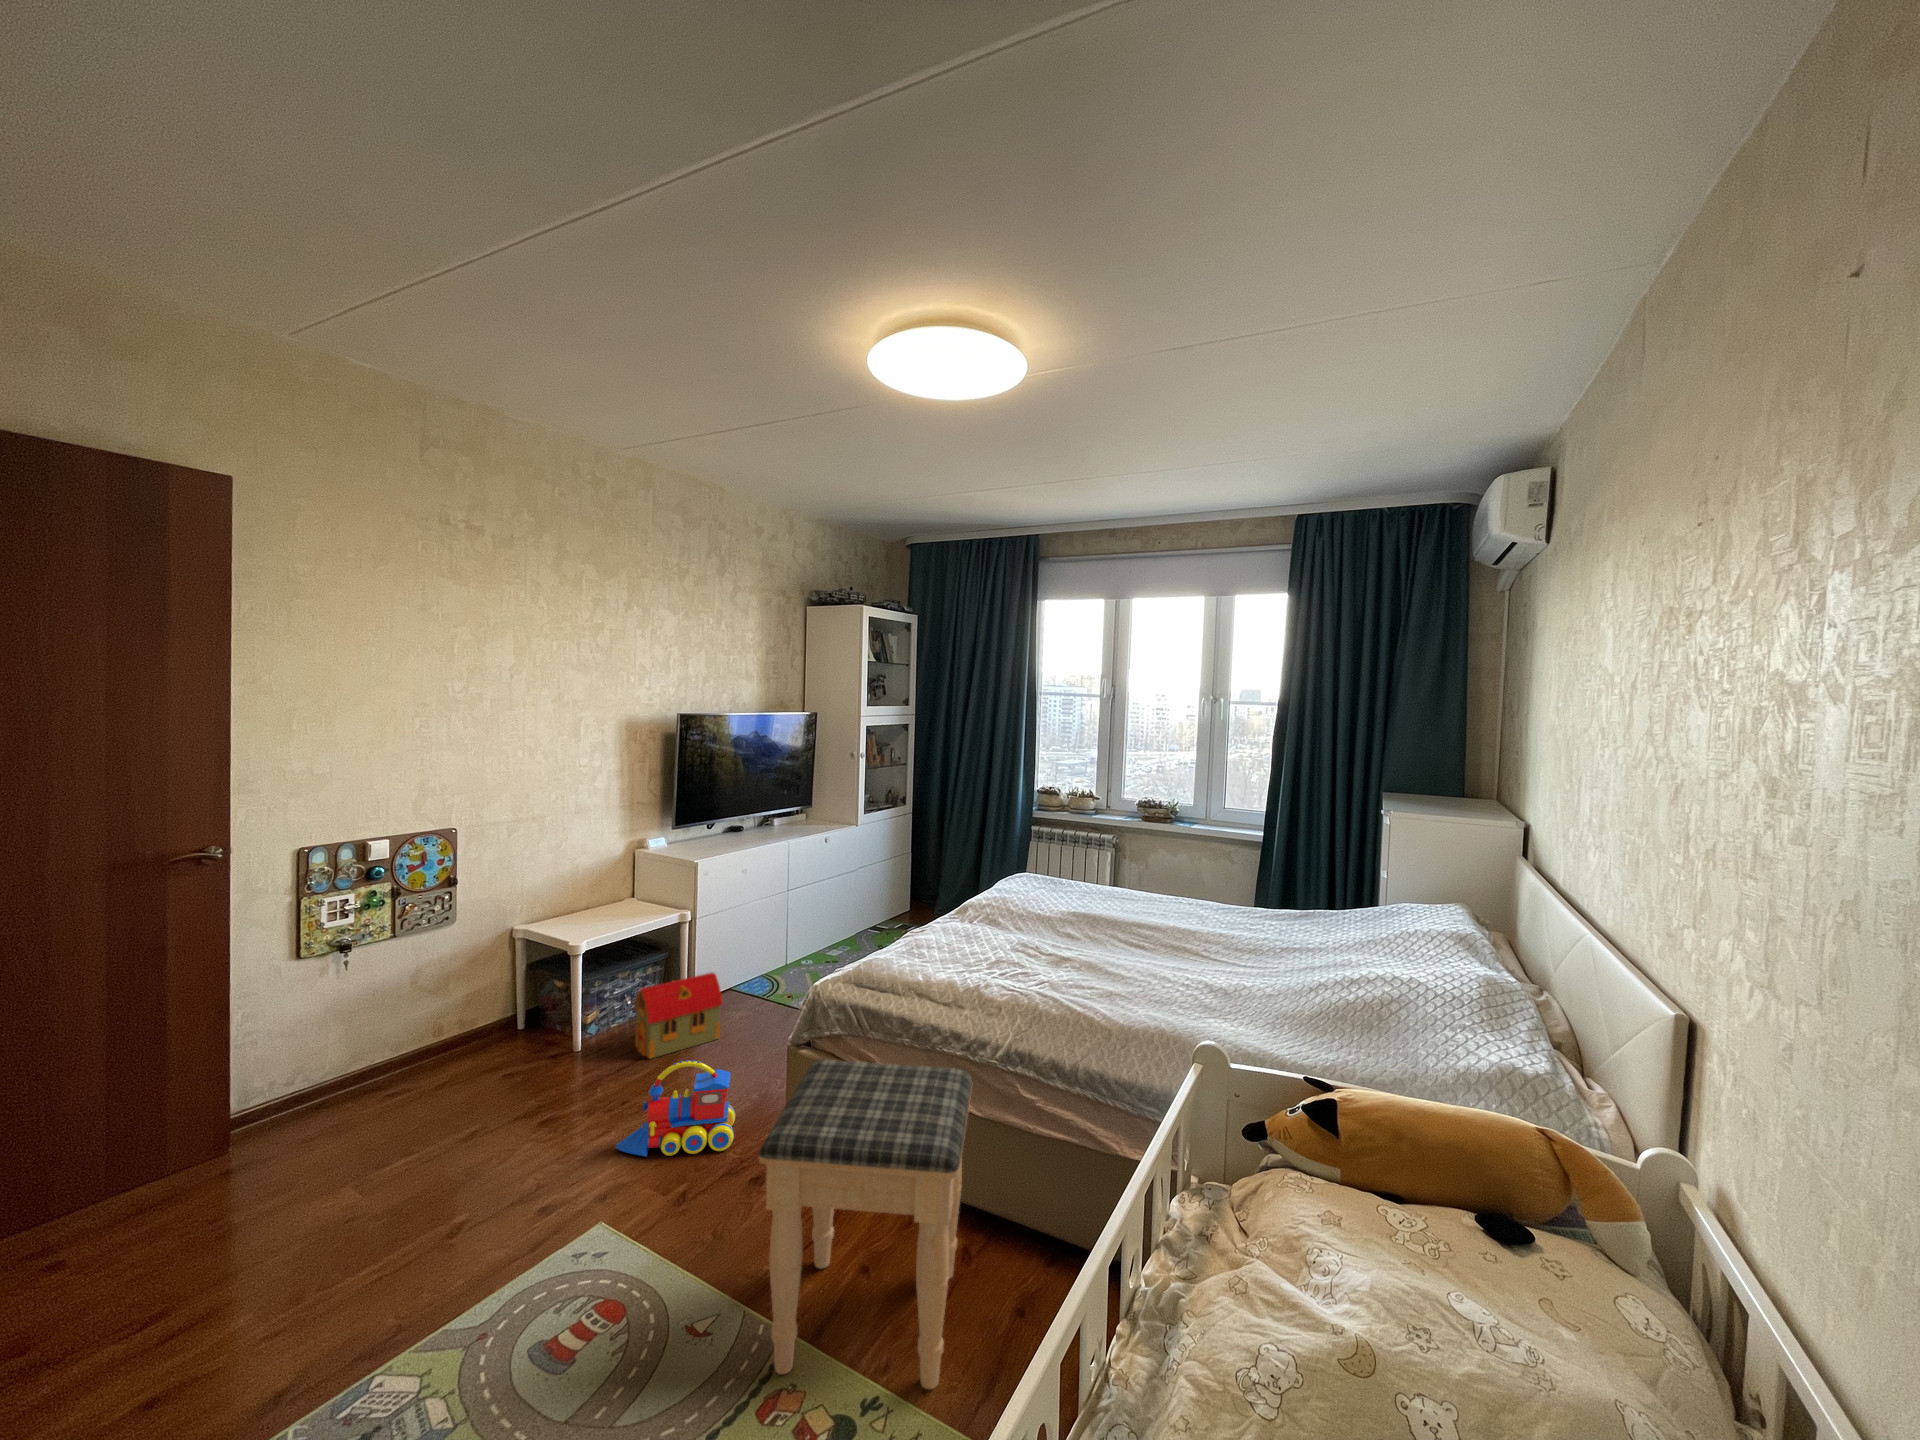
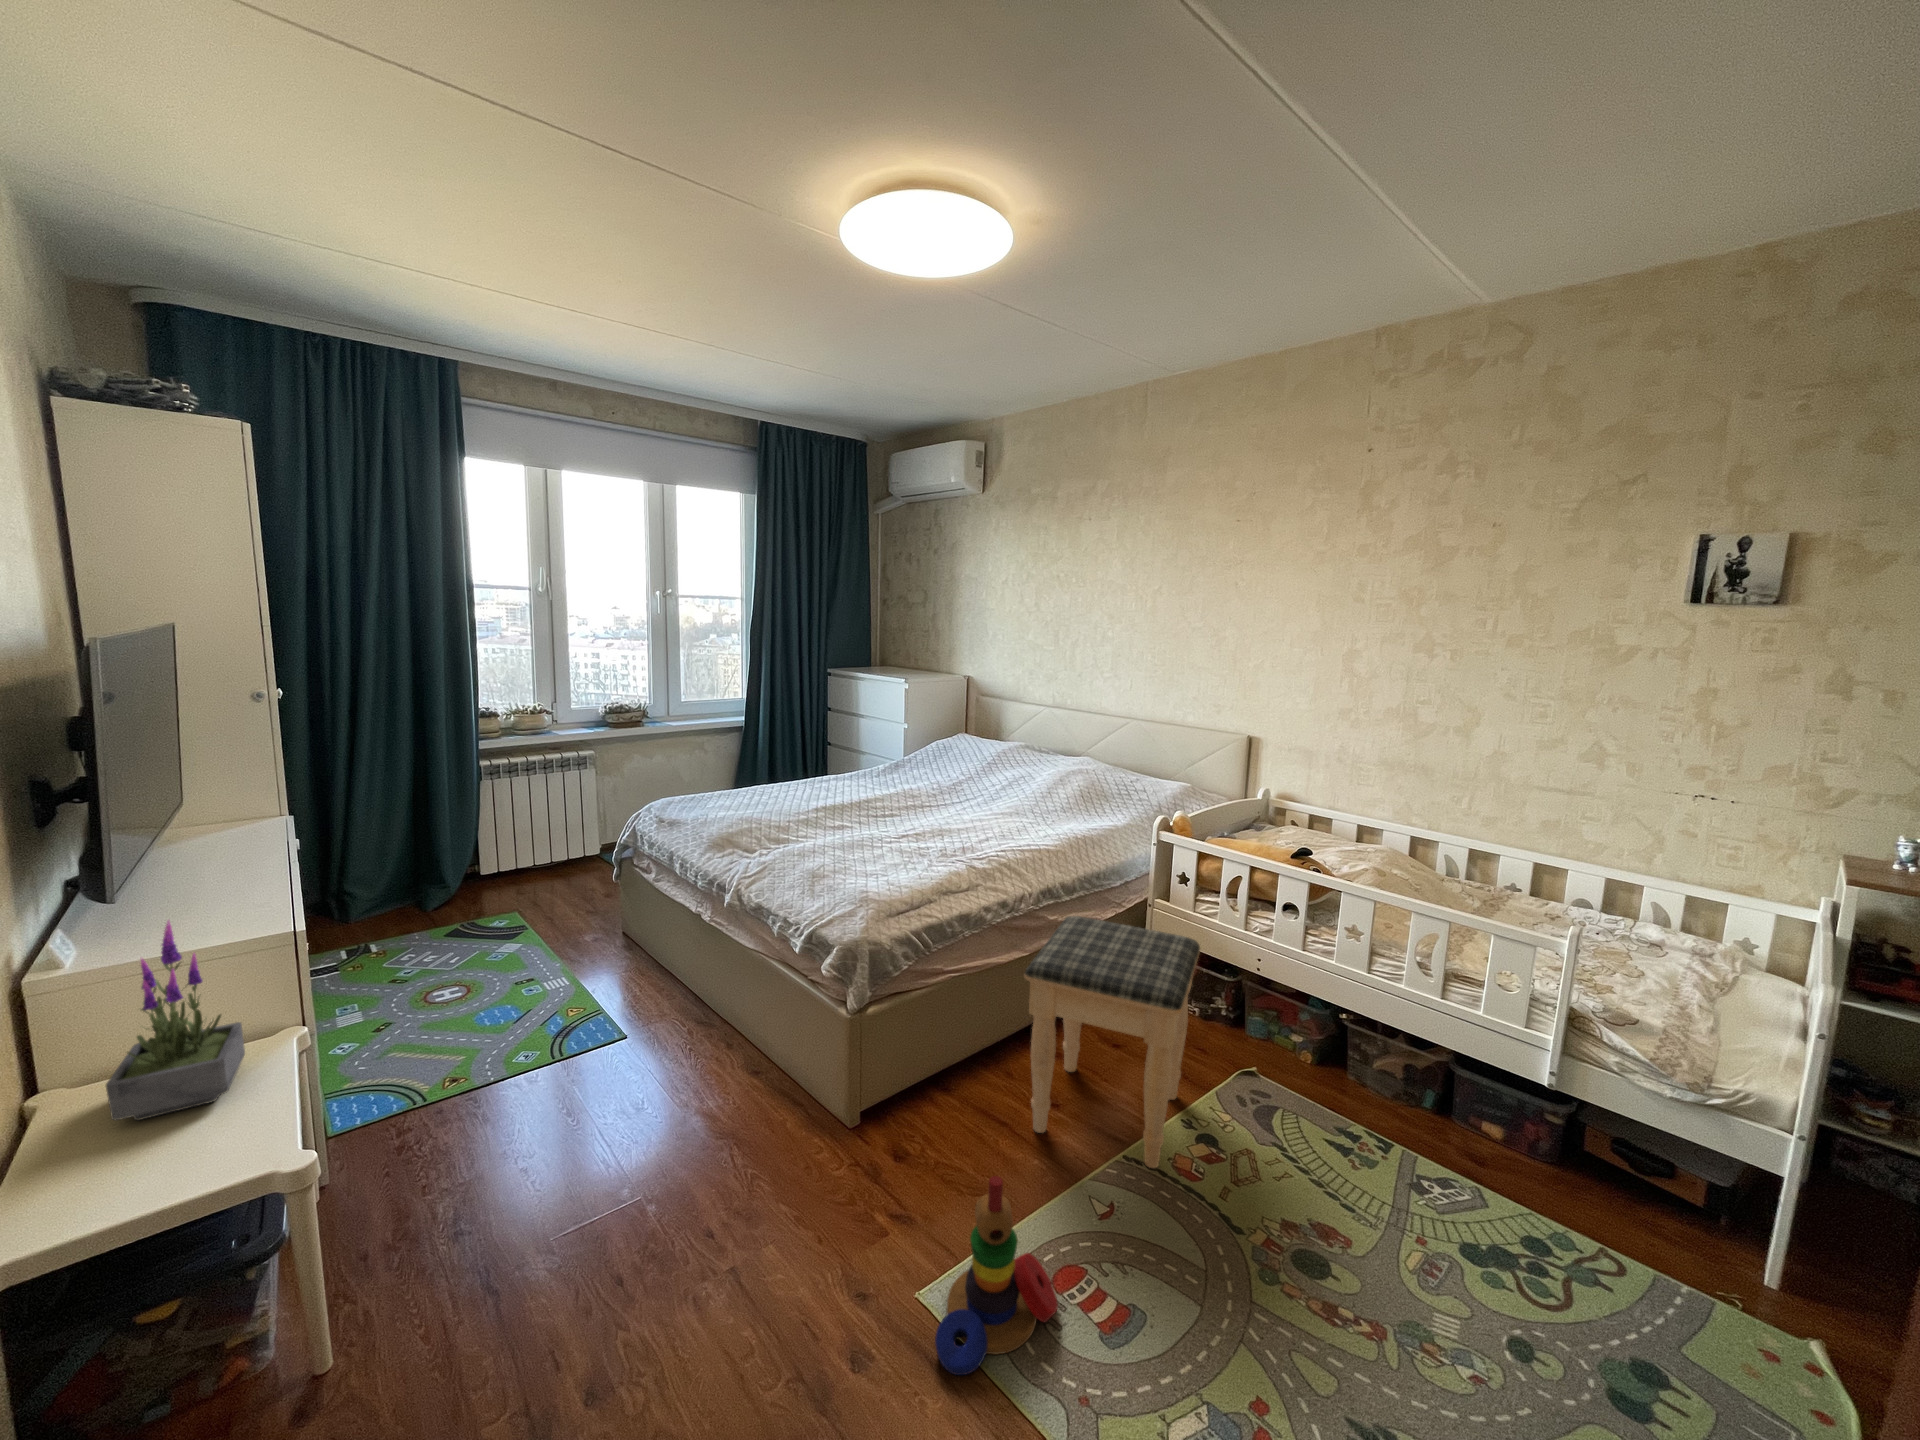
potted plant: none [594,826,646,913] -> present [106,921,245,1120]
toy house: present [633,973,722,1059] -> none [378,1084,487,1281]
toy train: present [616,1060,735,1157] -> none [727,1108,822,1291]
stacking toy: none [522,1143,626,1304] -> present [935,1176,1058,1375]

